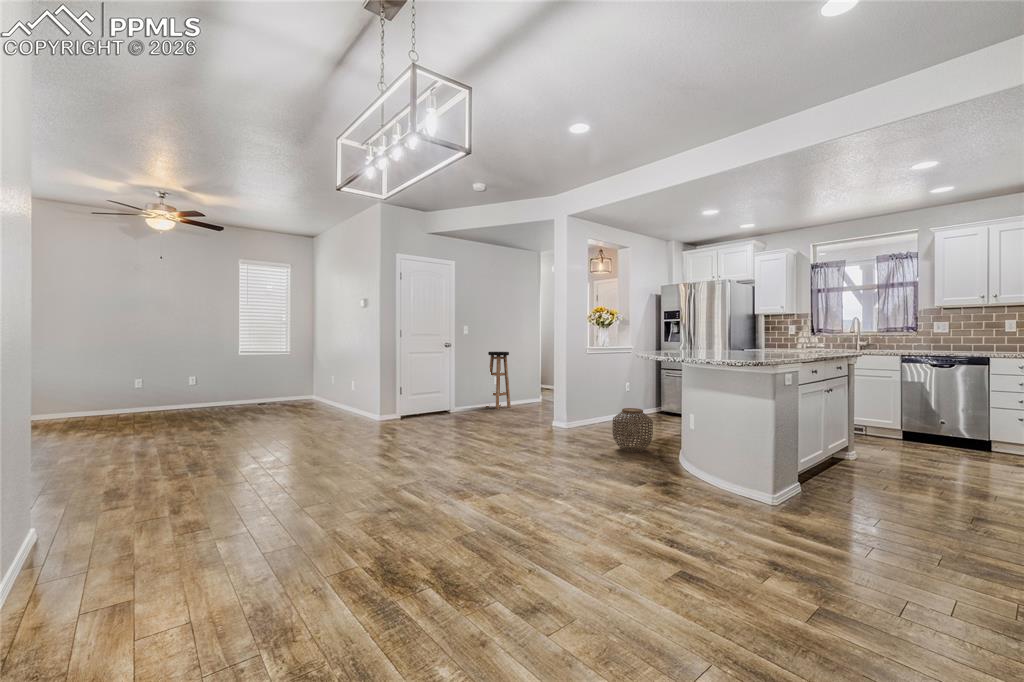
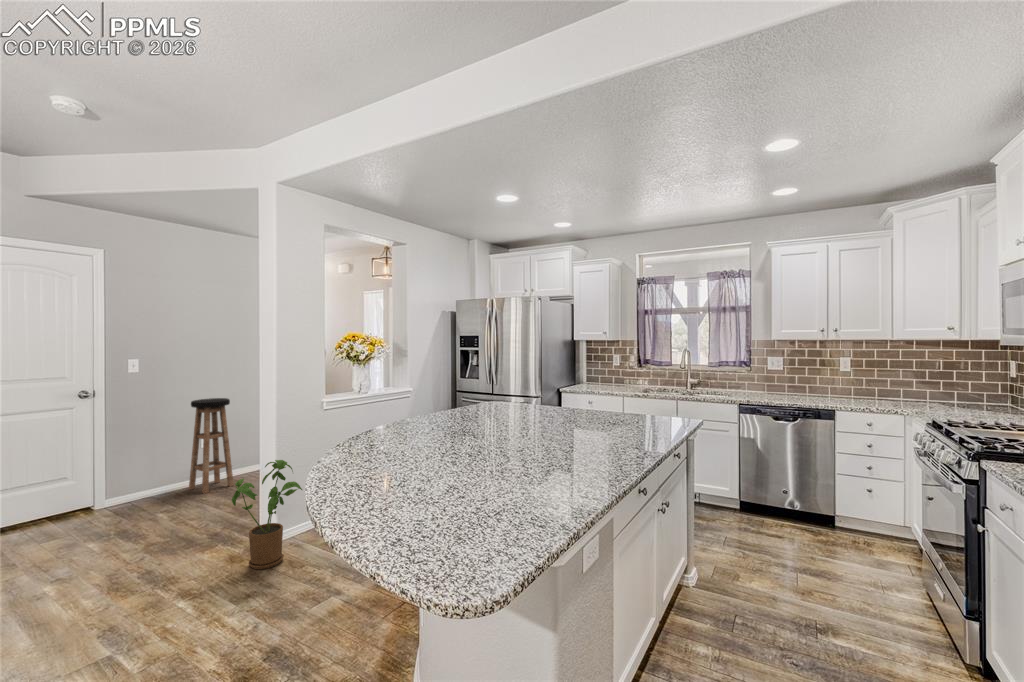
house plant: none [550,374,587,432] -> present [232,460,302,569]
woven basket: present [612,408,653,453] -> none [305,548,384,645]

